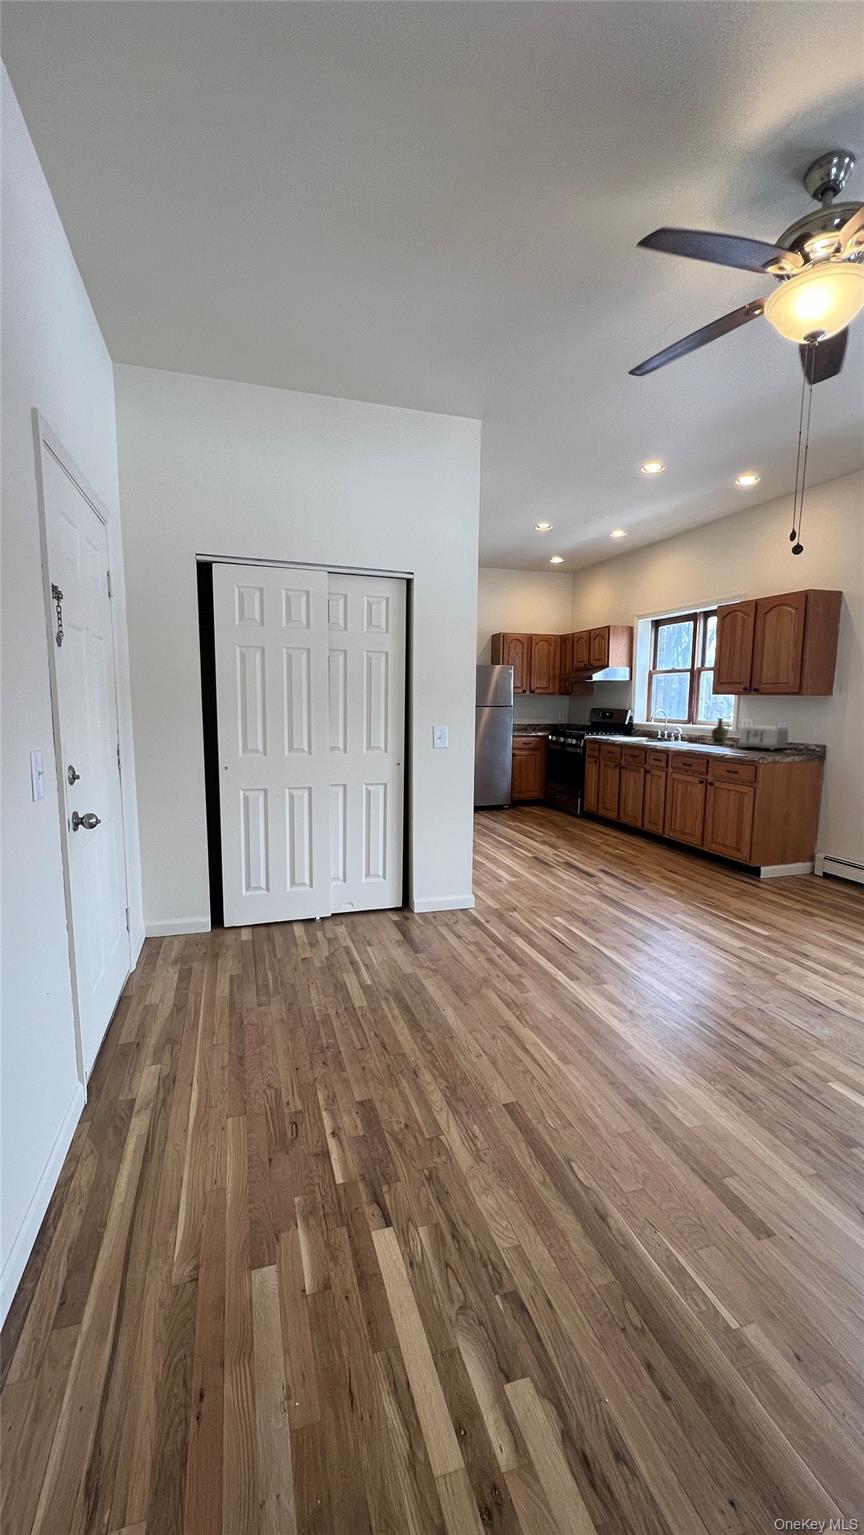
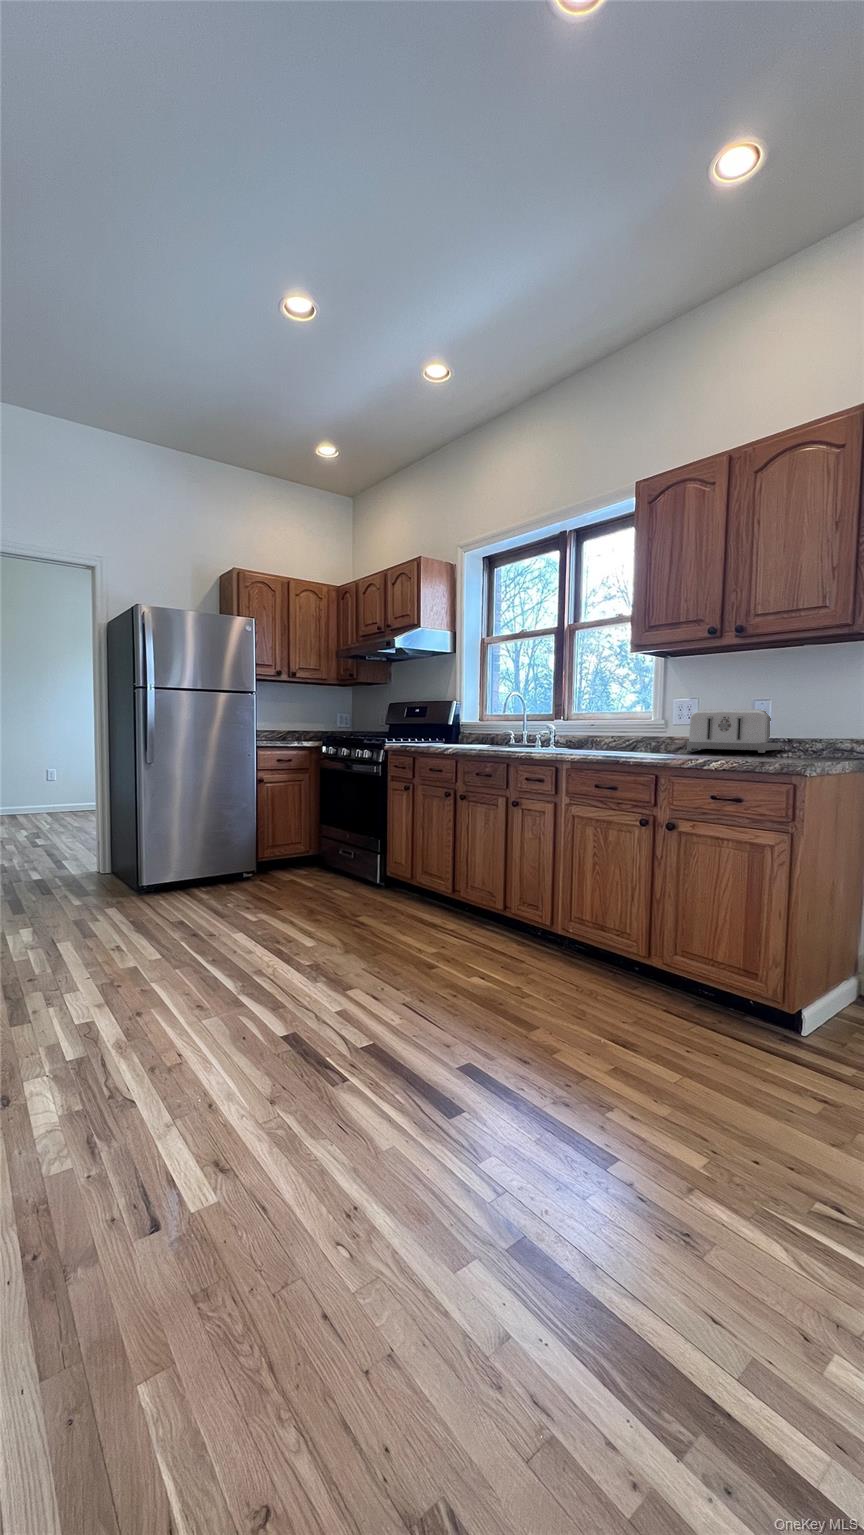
ceramic jug: present [704,718,732,744] -> none [594,702,664,748]

